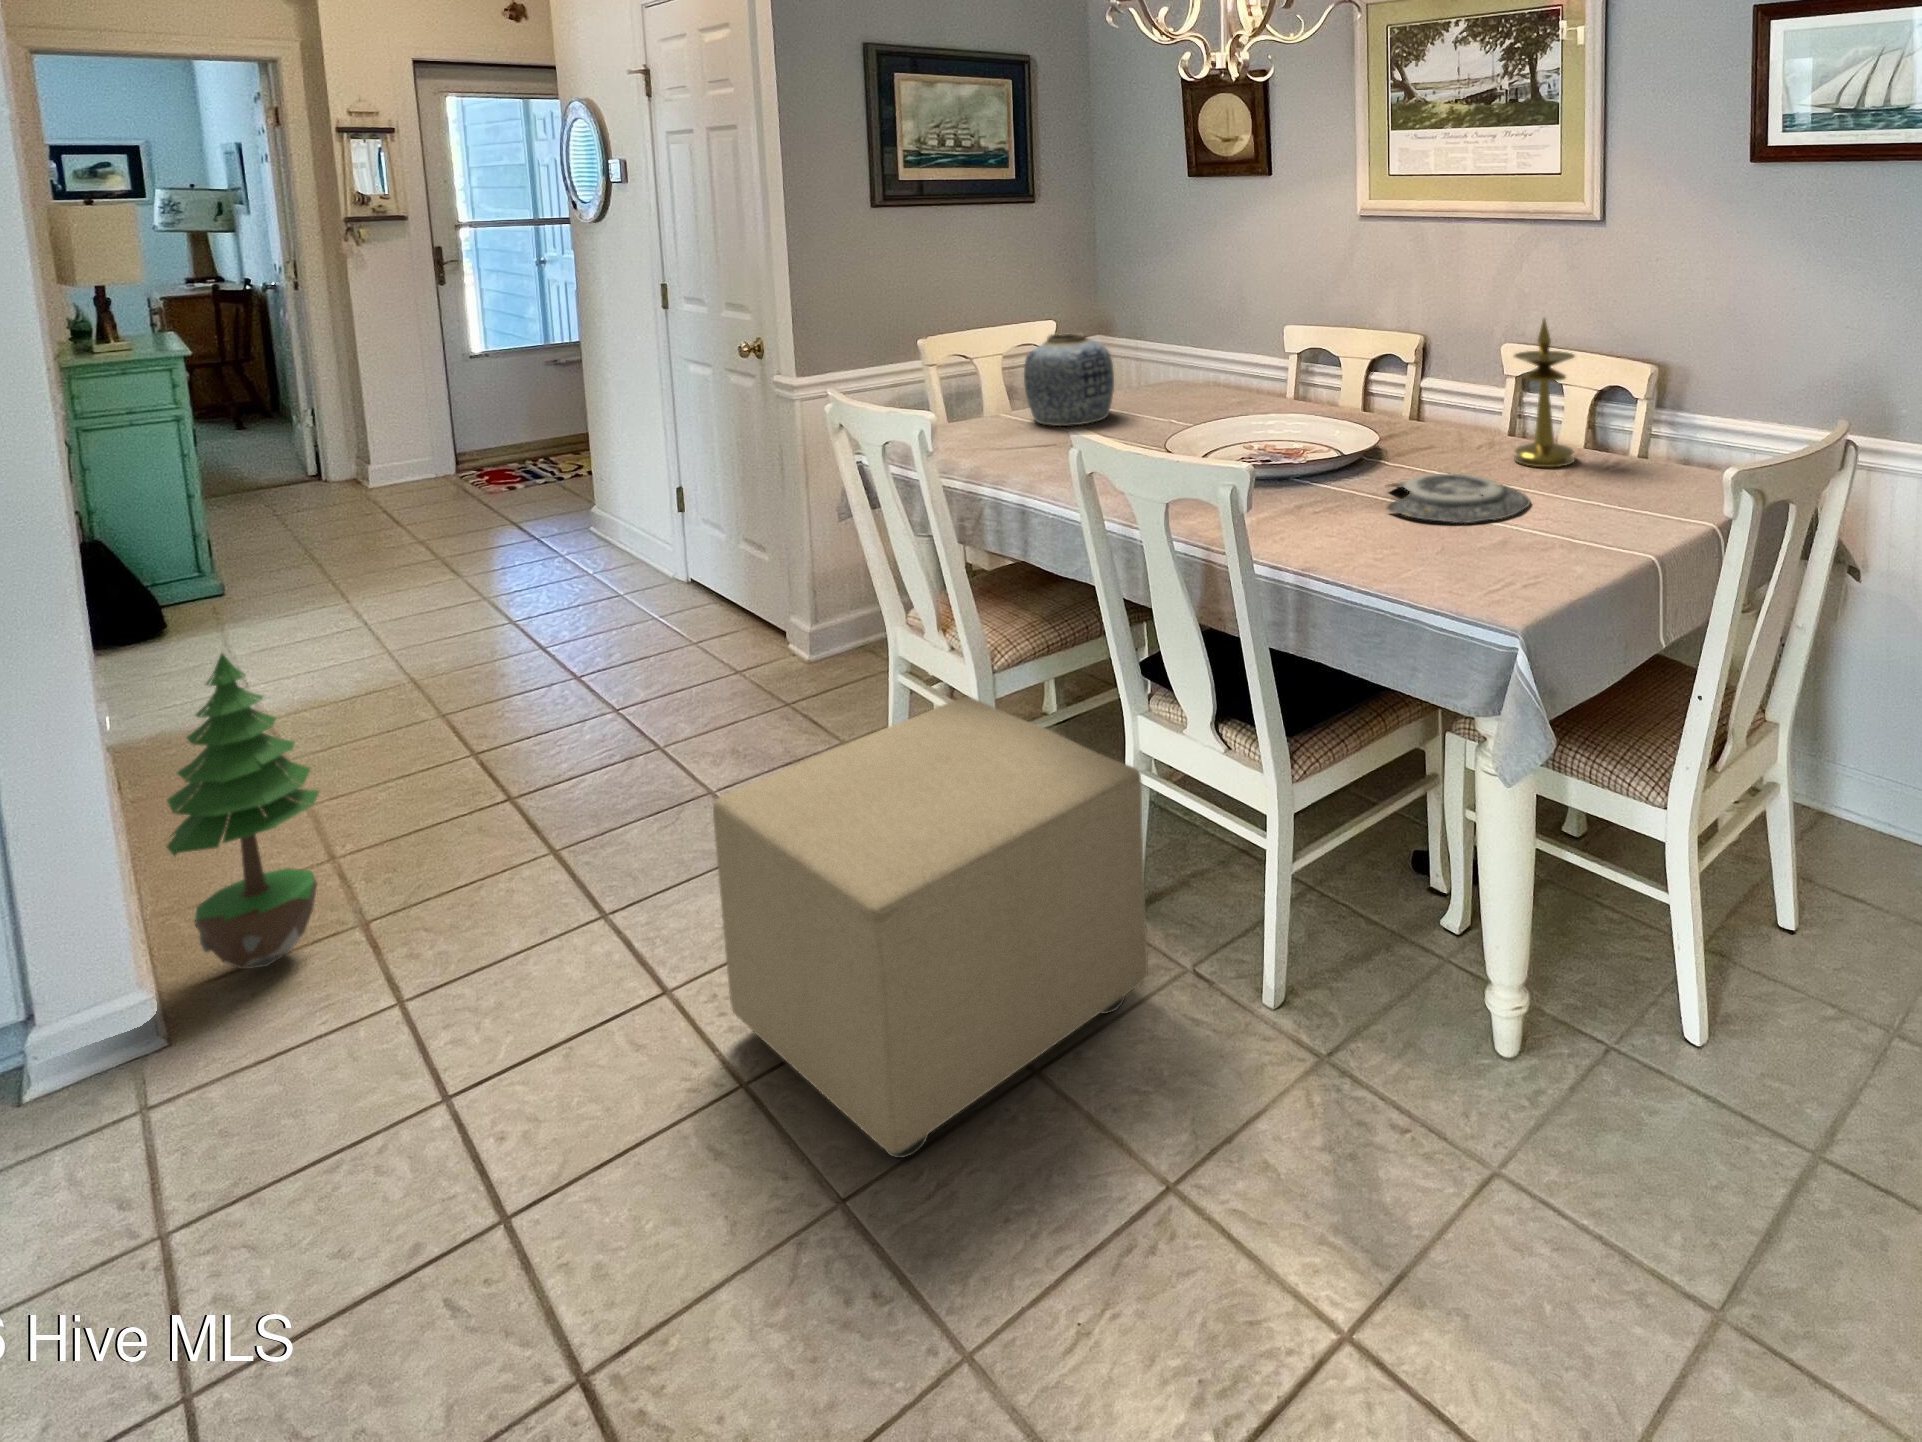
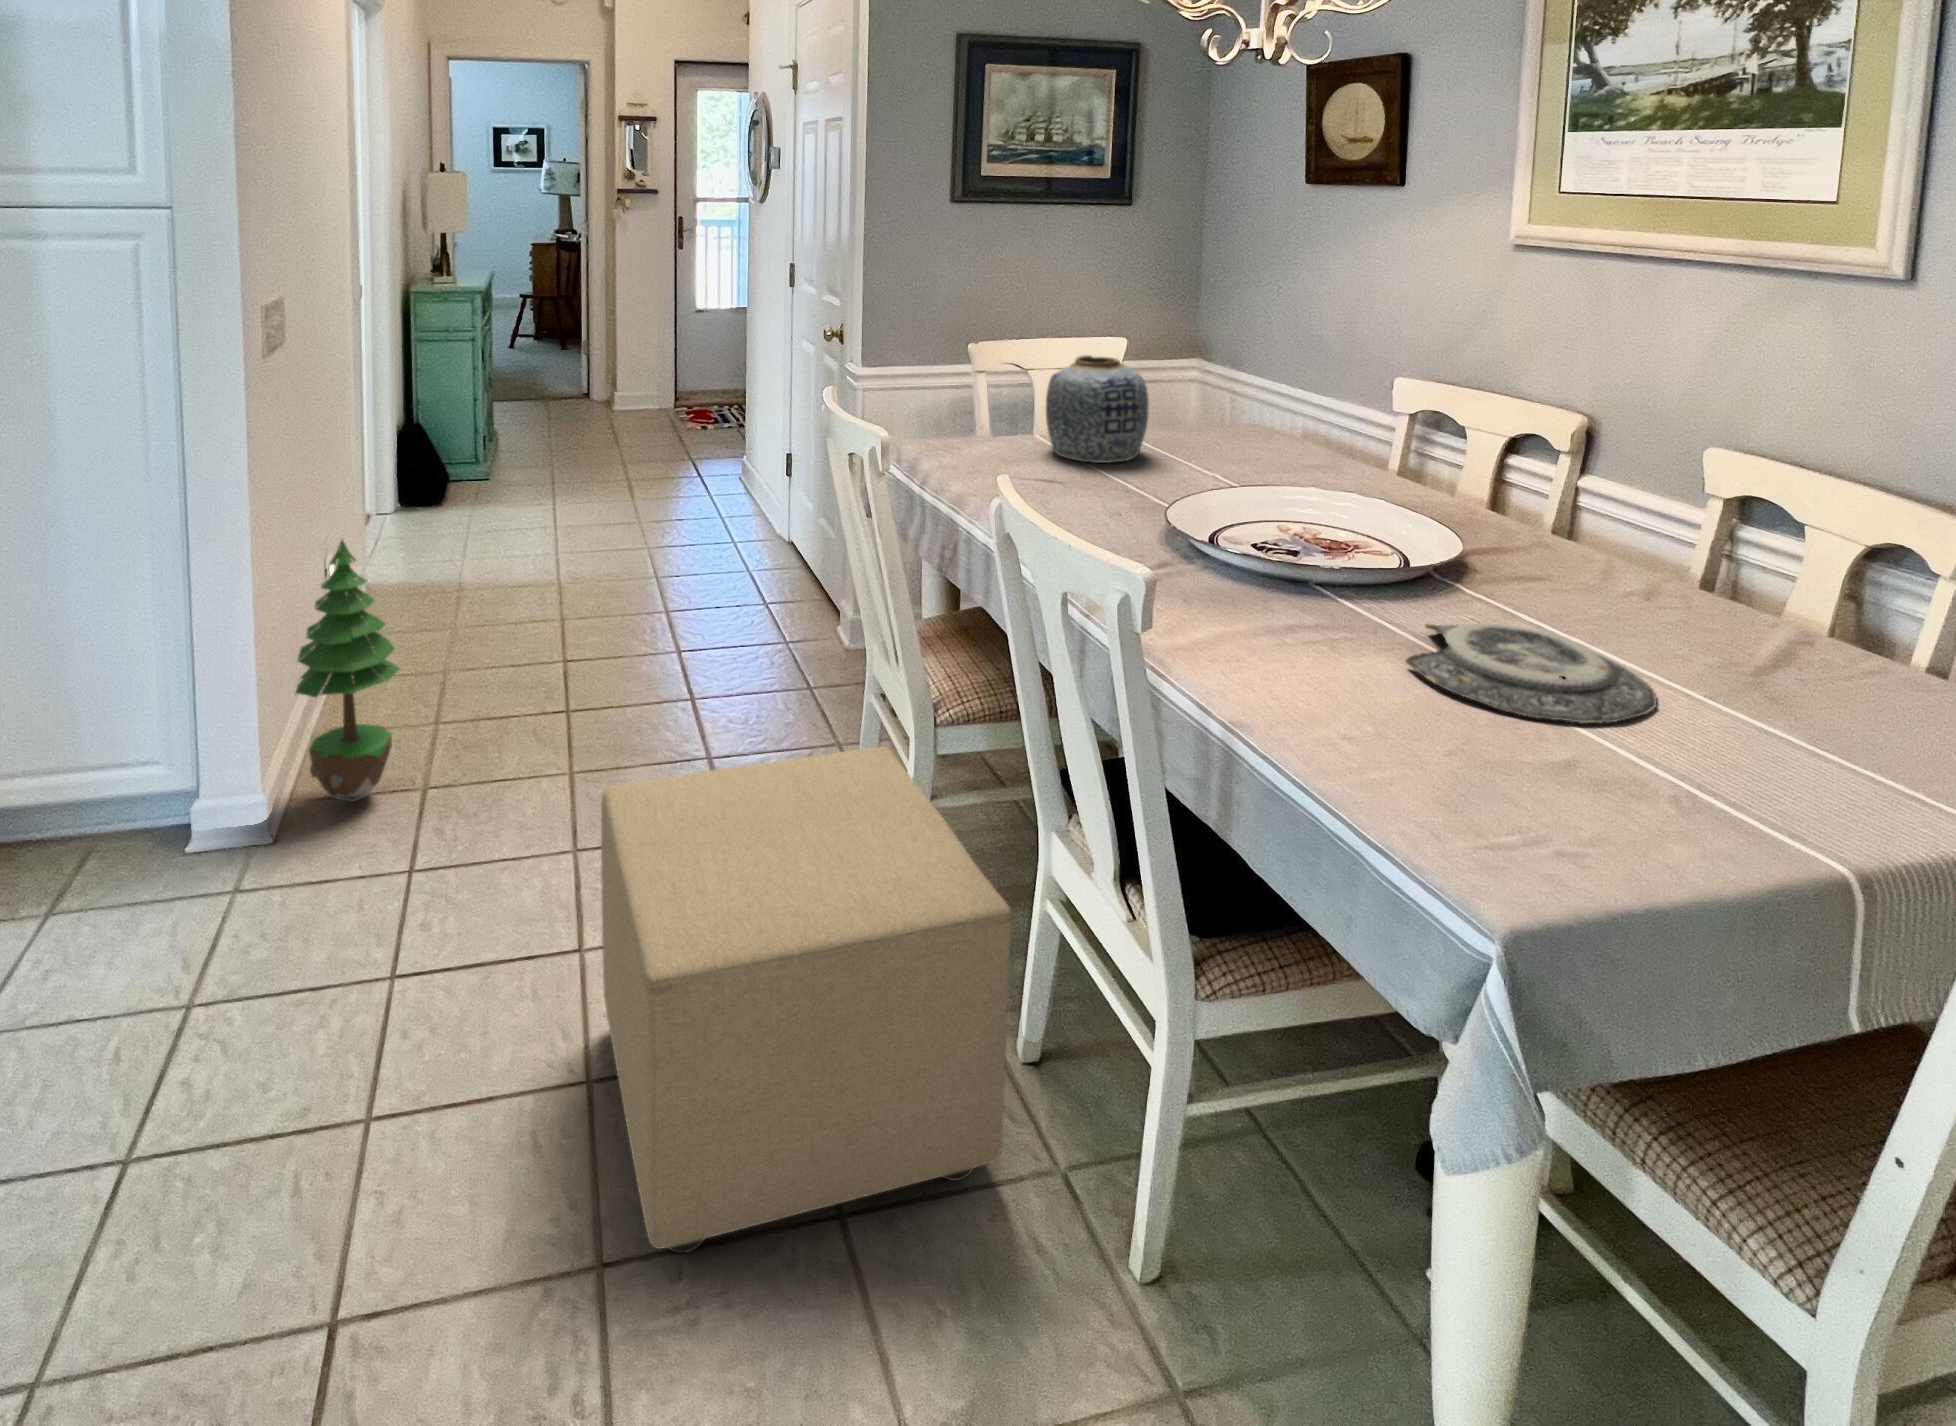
candlestick: present [1514,318,1574,467] -> none [1667,420,1800,656]

